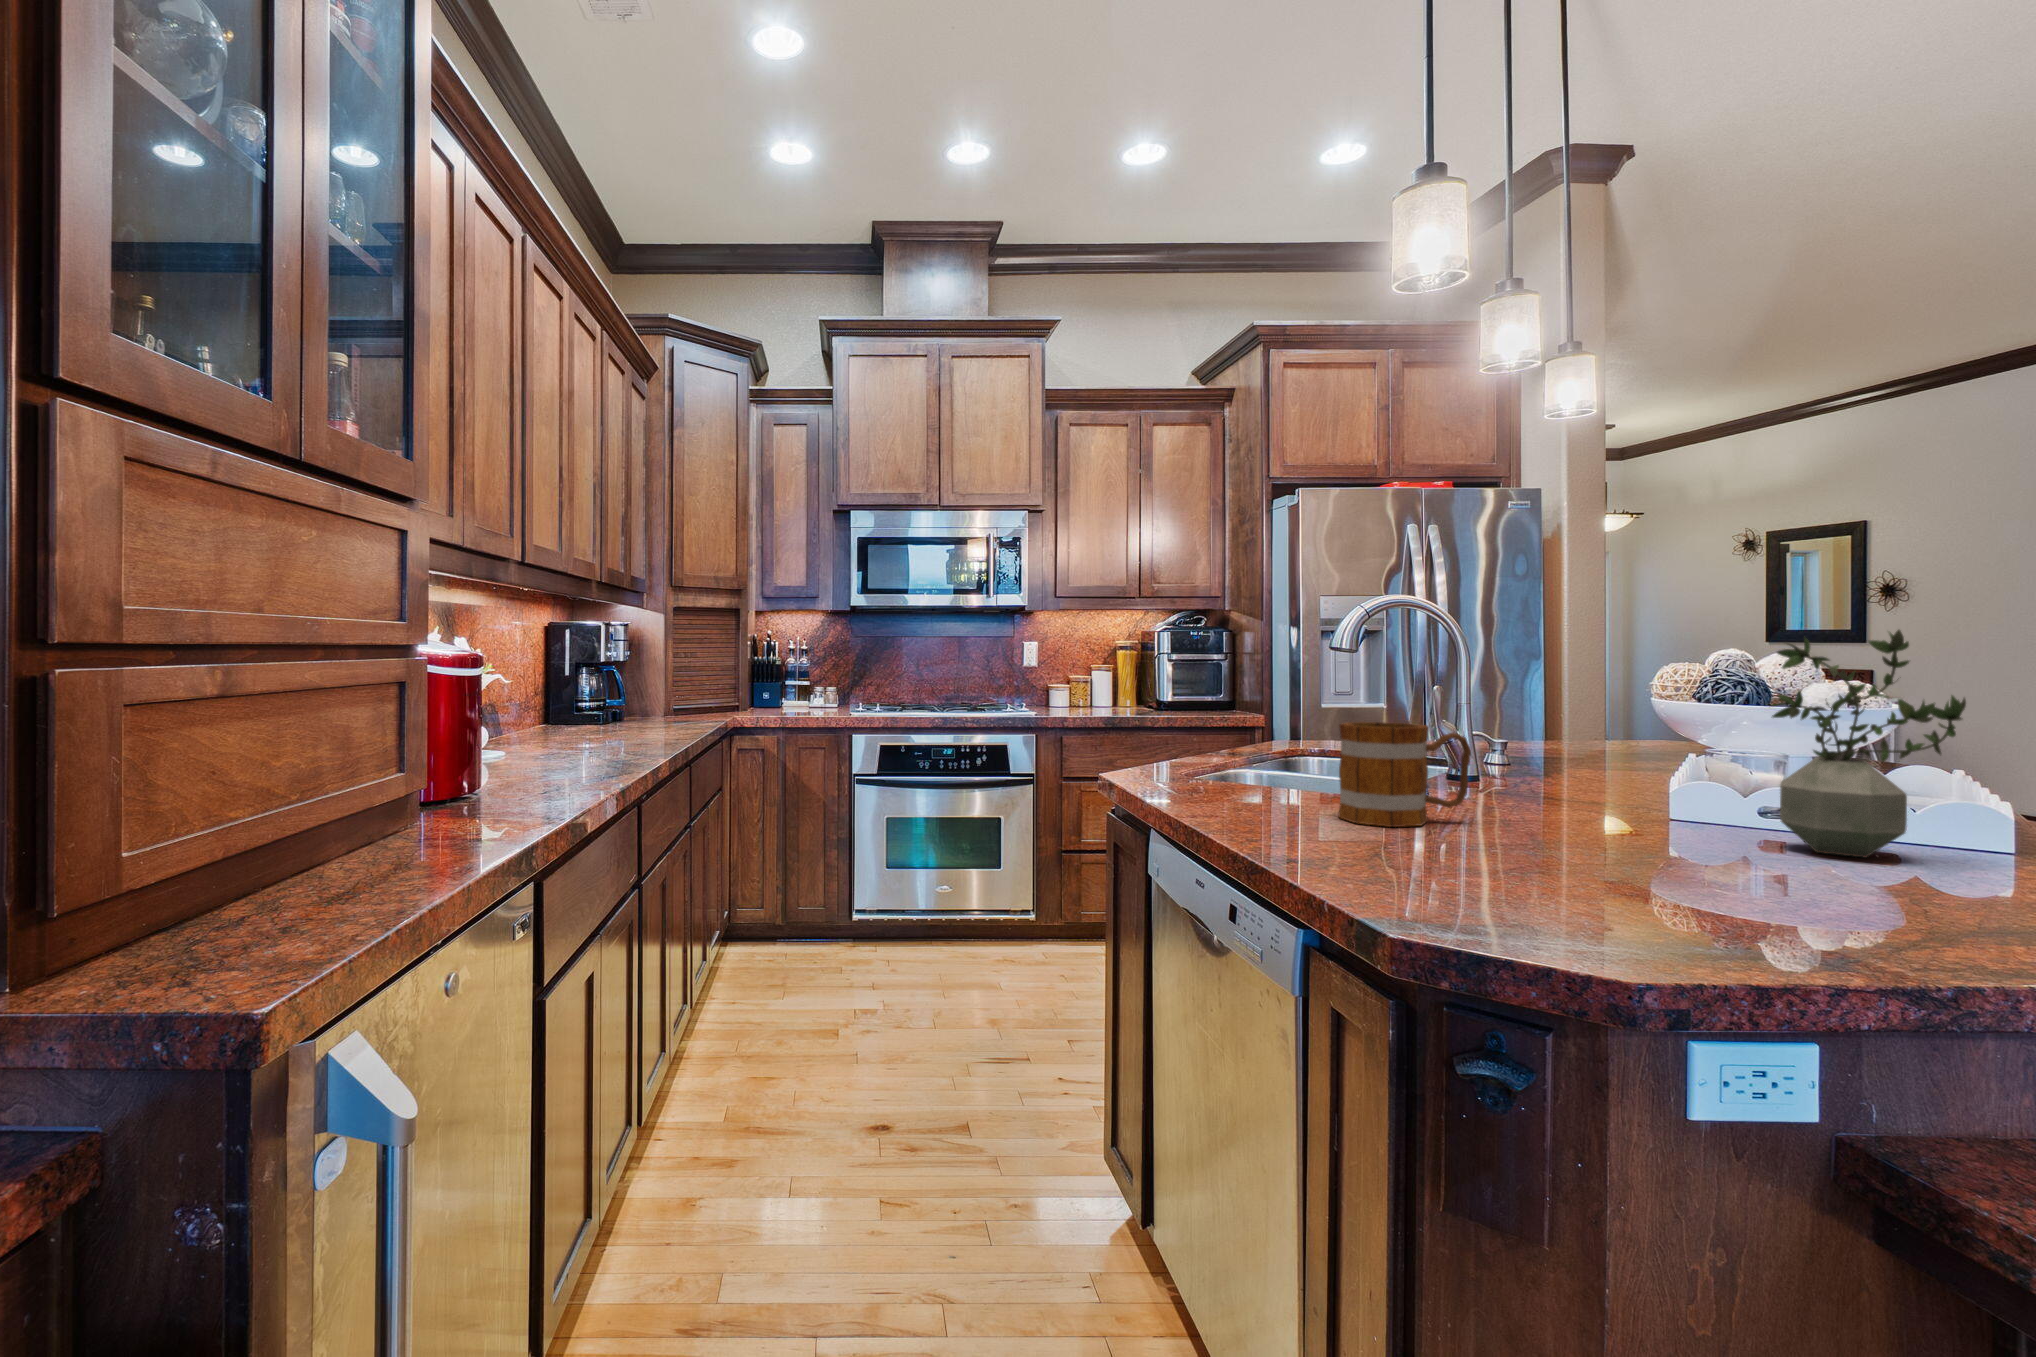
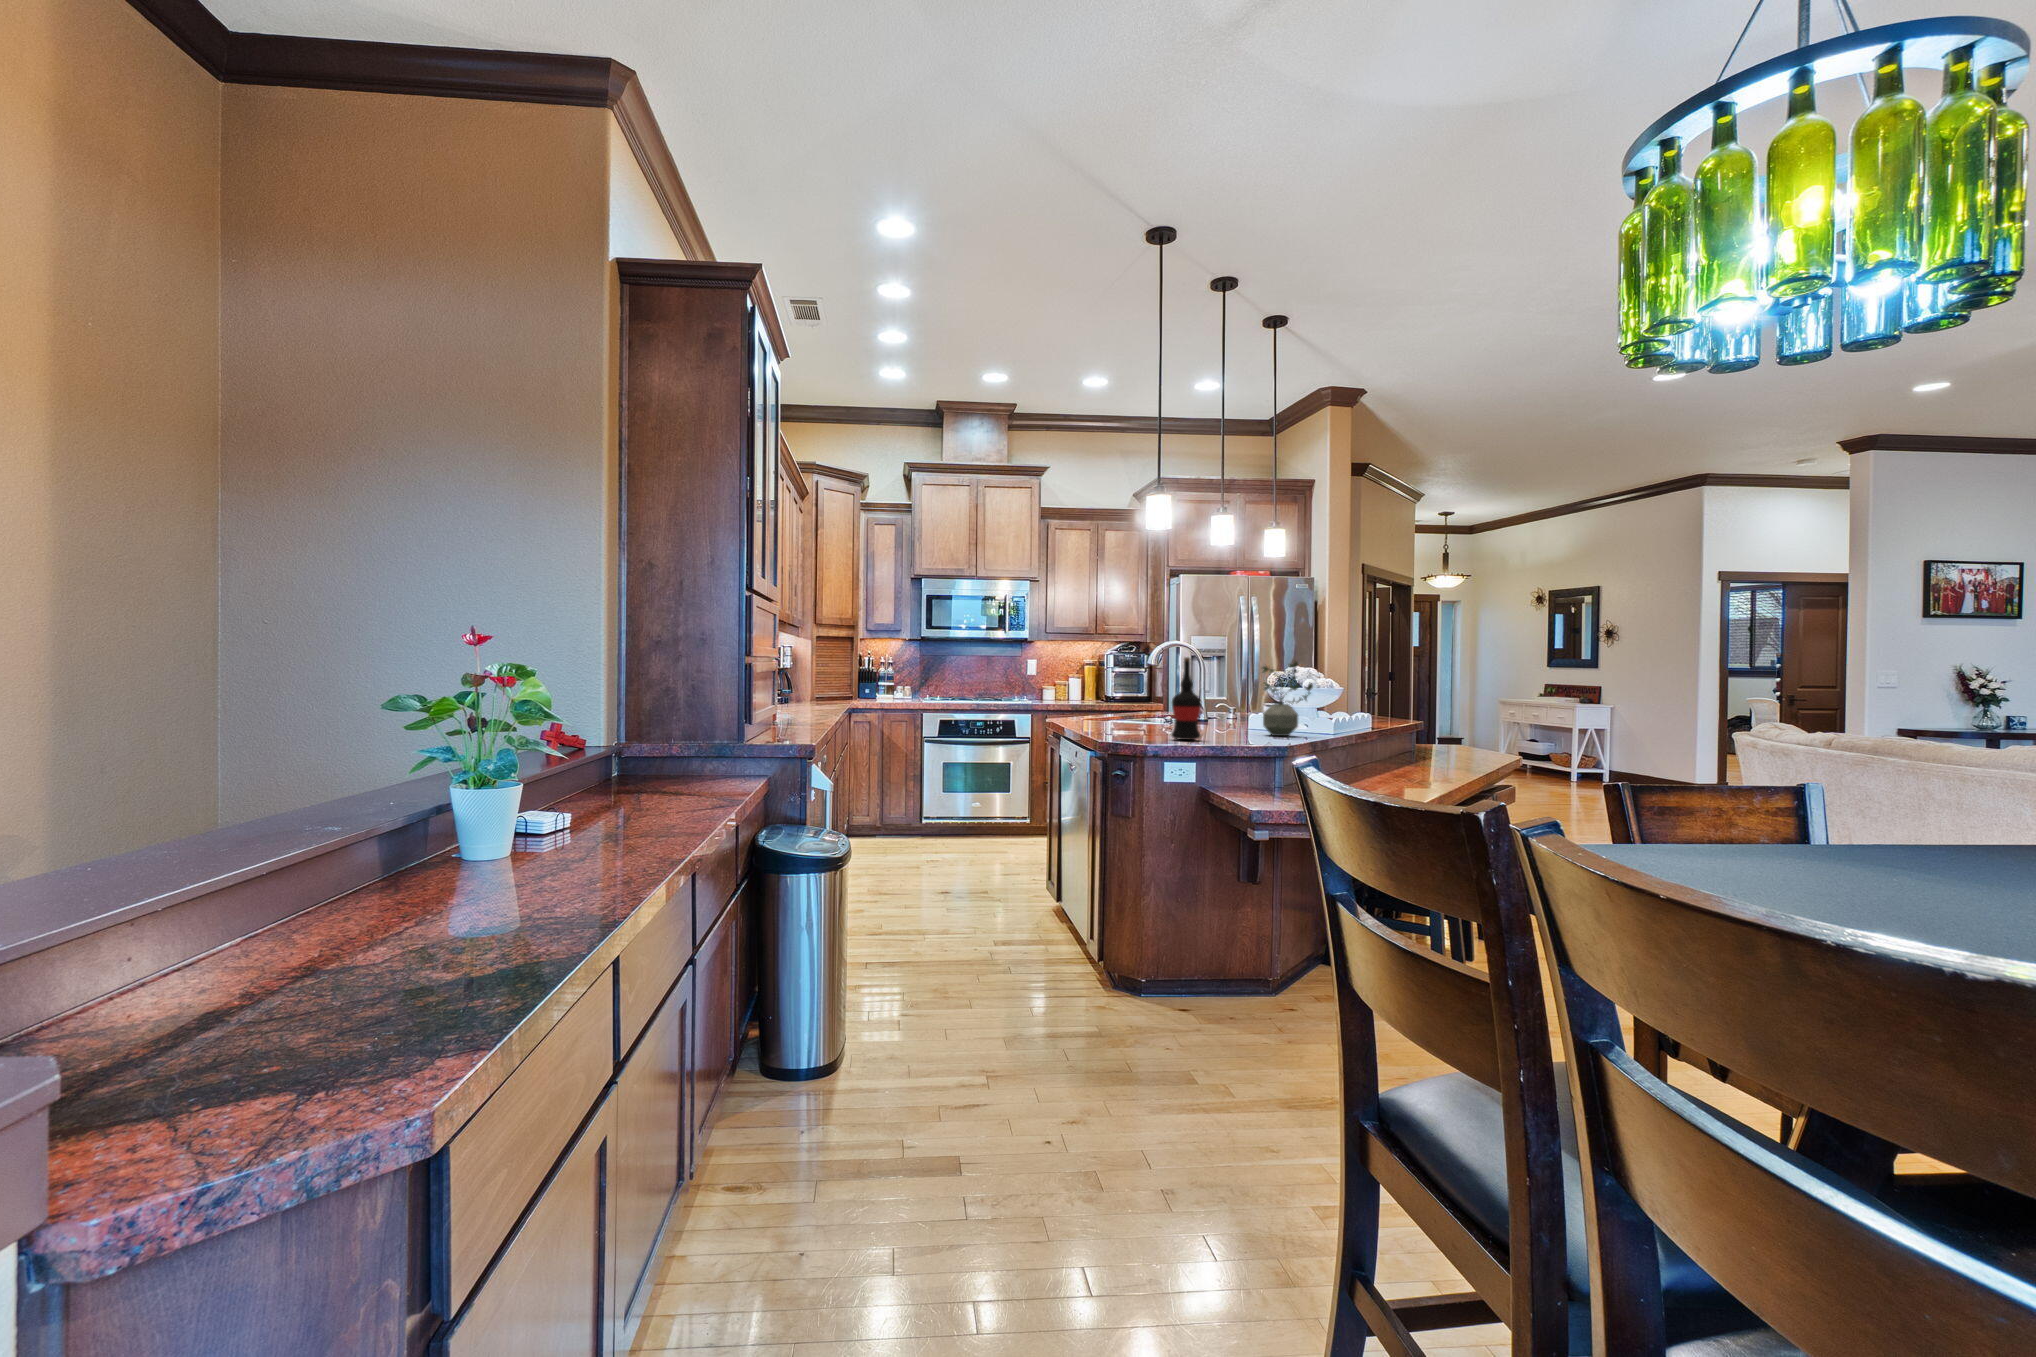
wine bottle: none [1630,619,1762,920] -> present [1172,657,1201,740]
mug: present [1338,722,1471,827] -> none [1124,693,1172,730]

